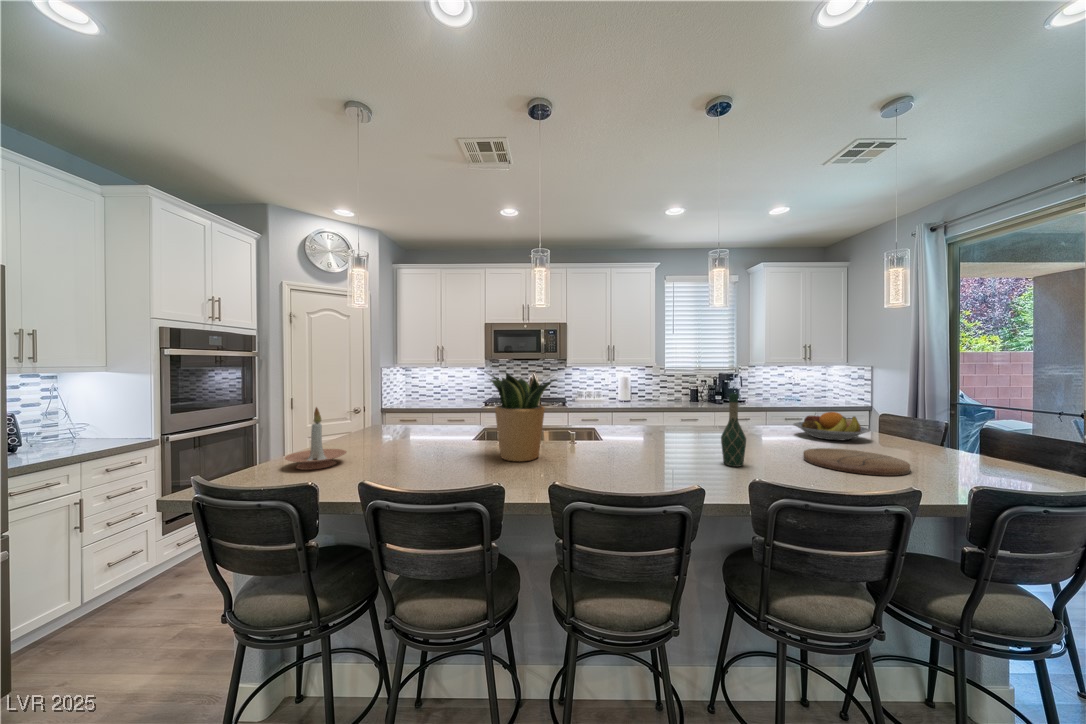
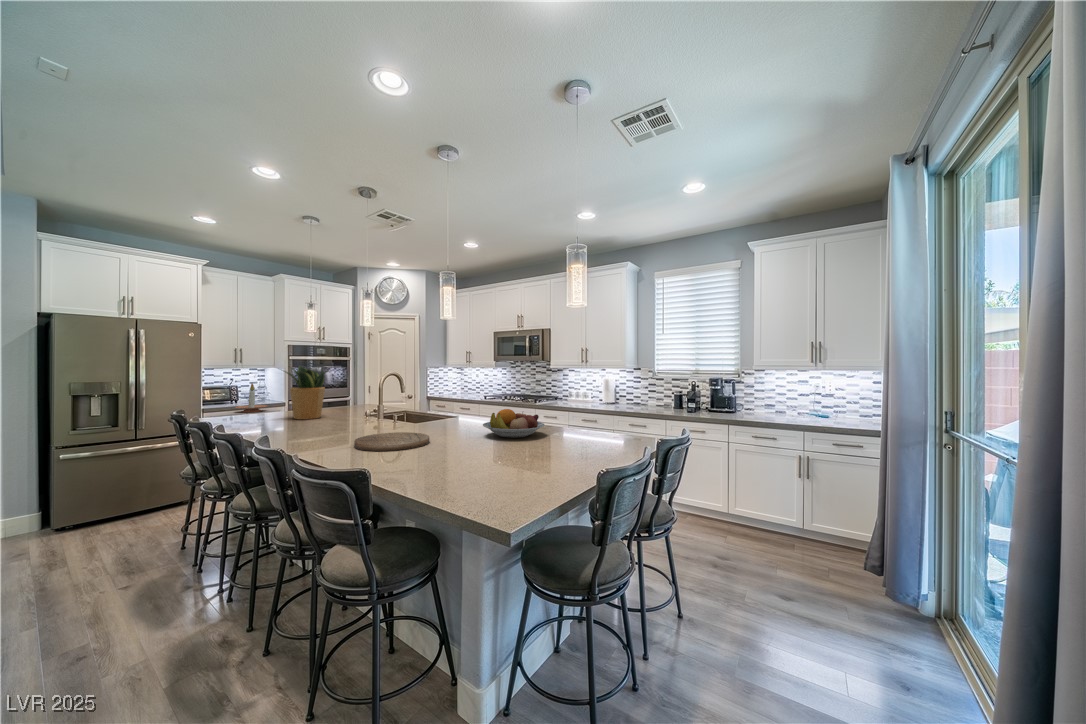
wine bottle: present [721,393,746,467] -> none [335,382,353,434]

